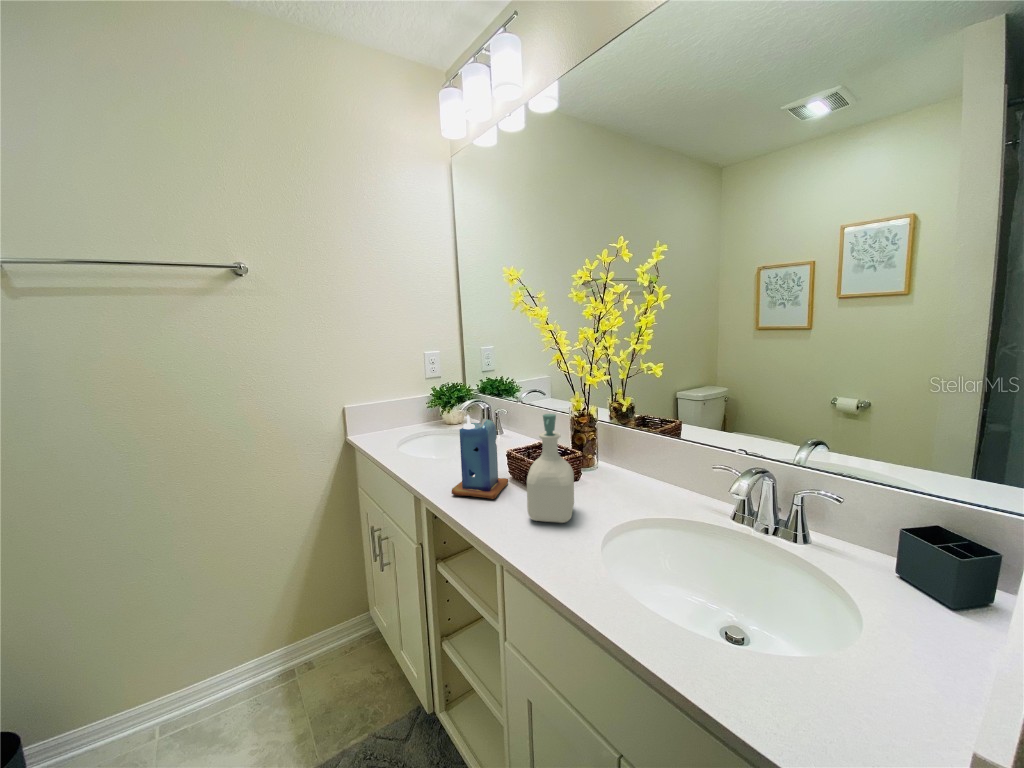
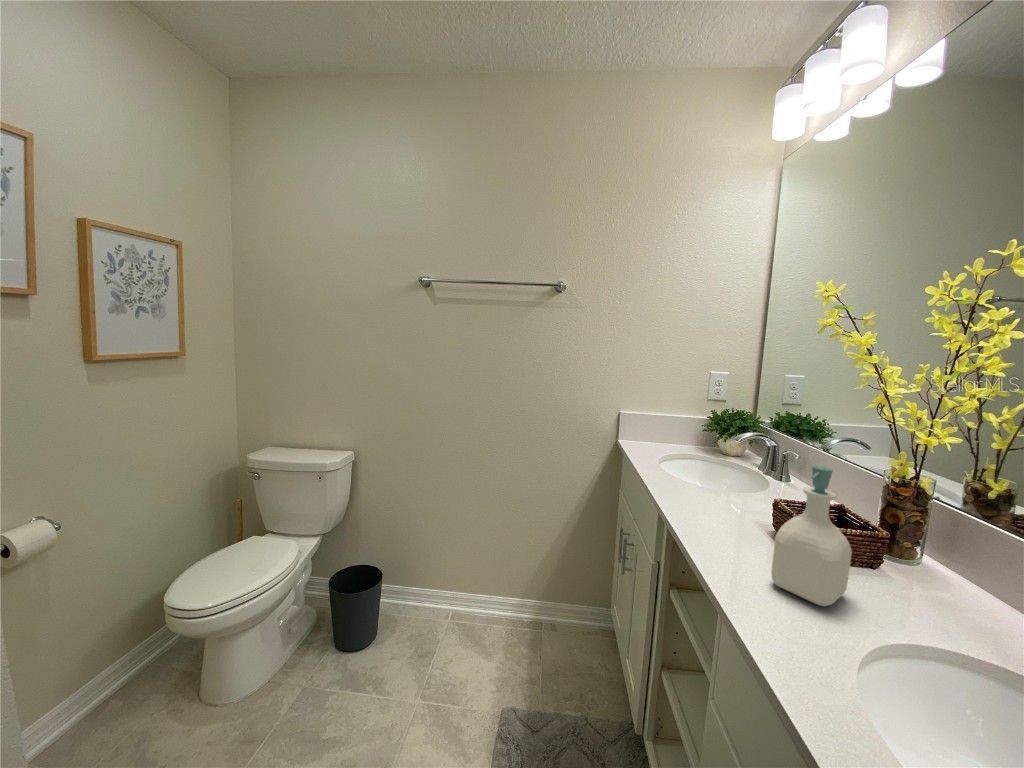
candle: present [452,415,508,499] -> none [692,445,766,545]

